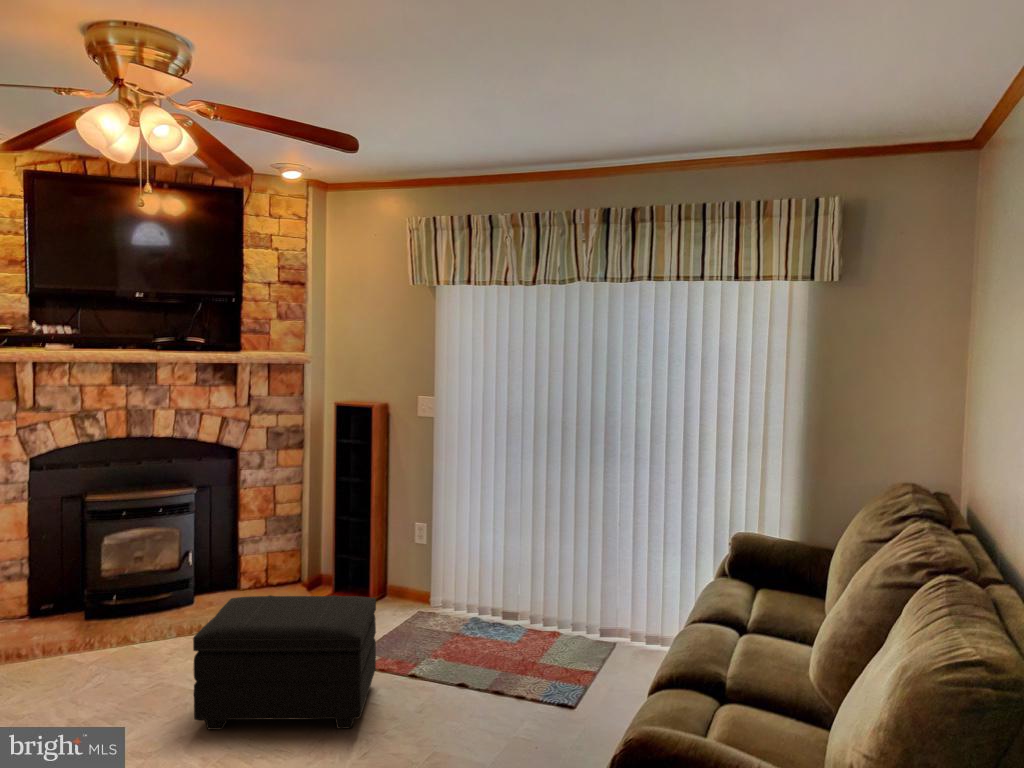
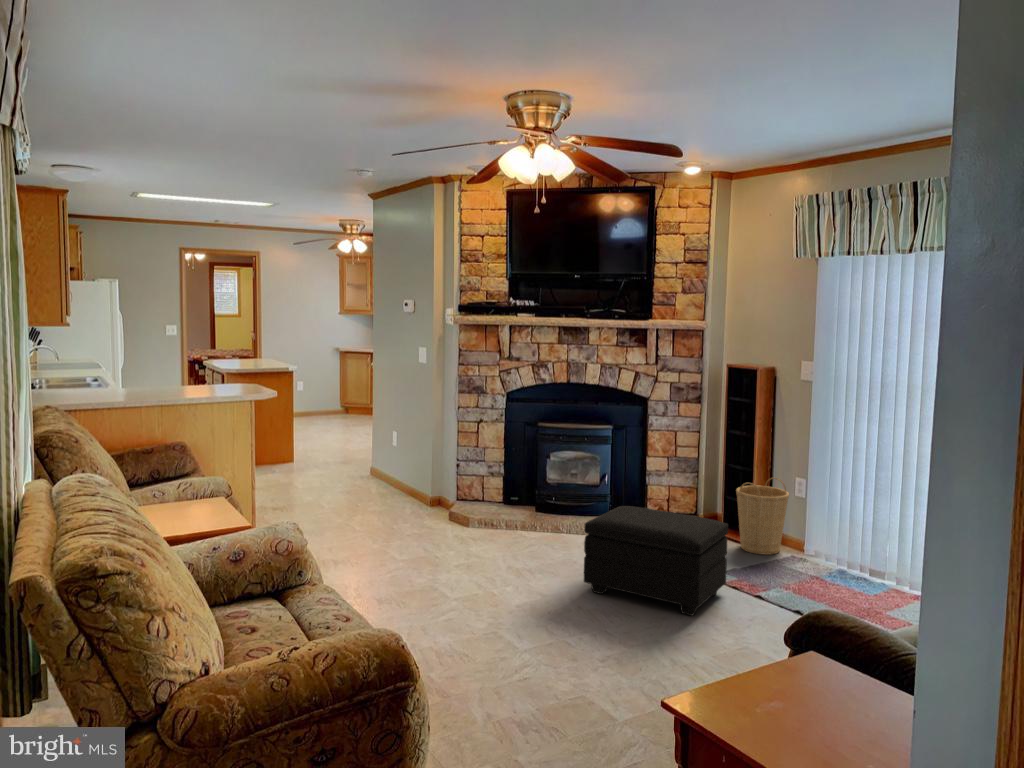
basket: none [358,527,415,618] -> present [736,478,789,555]

